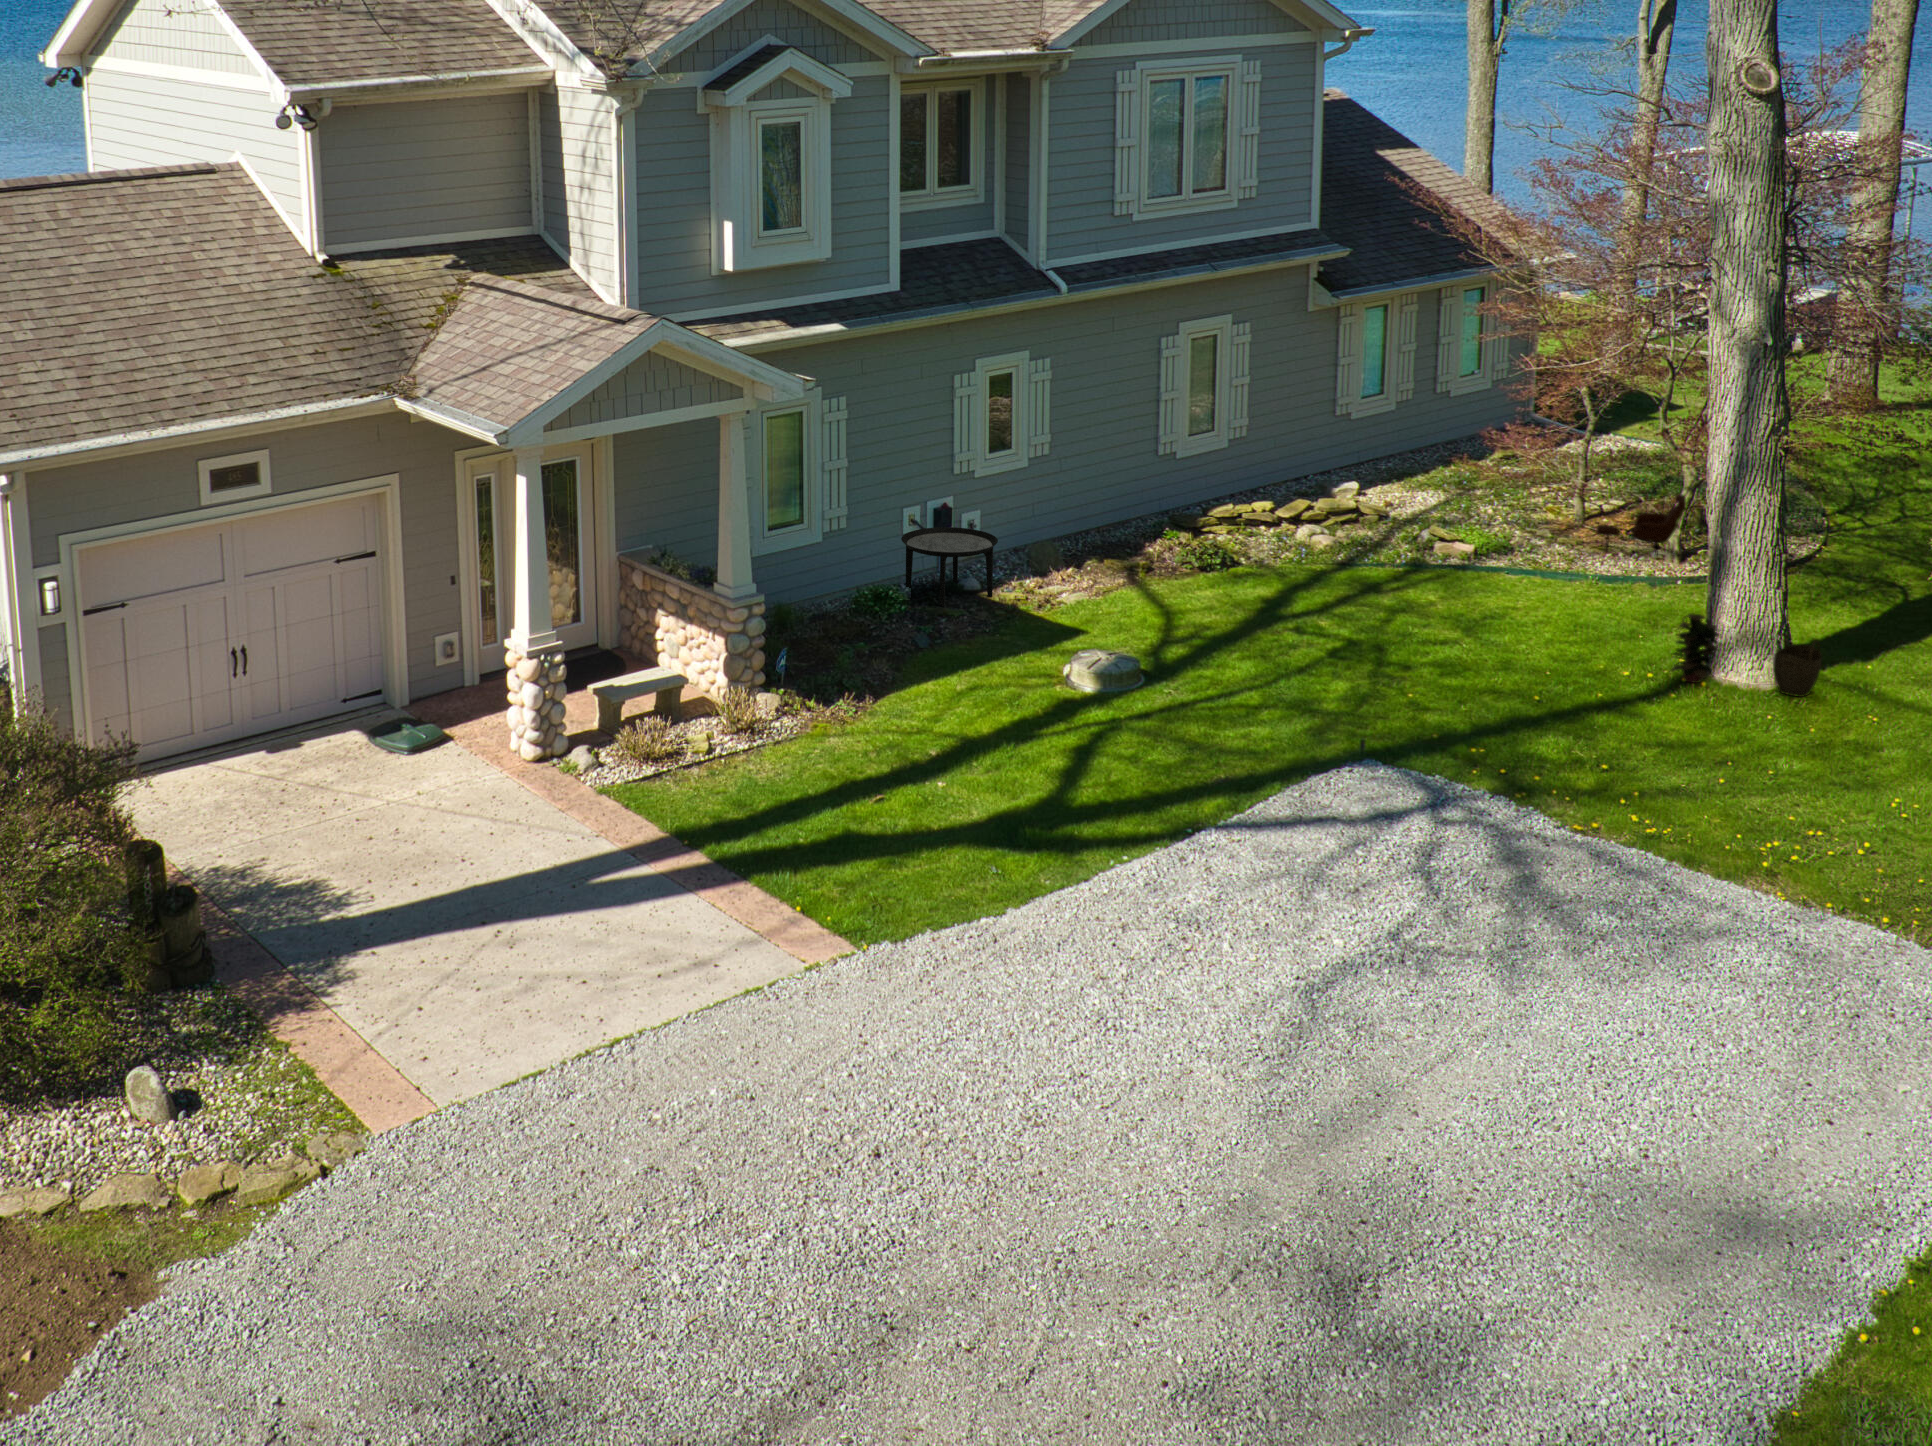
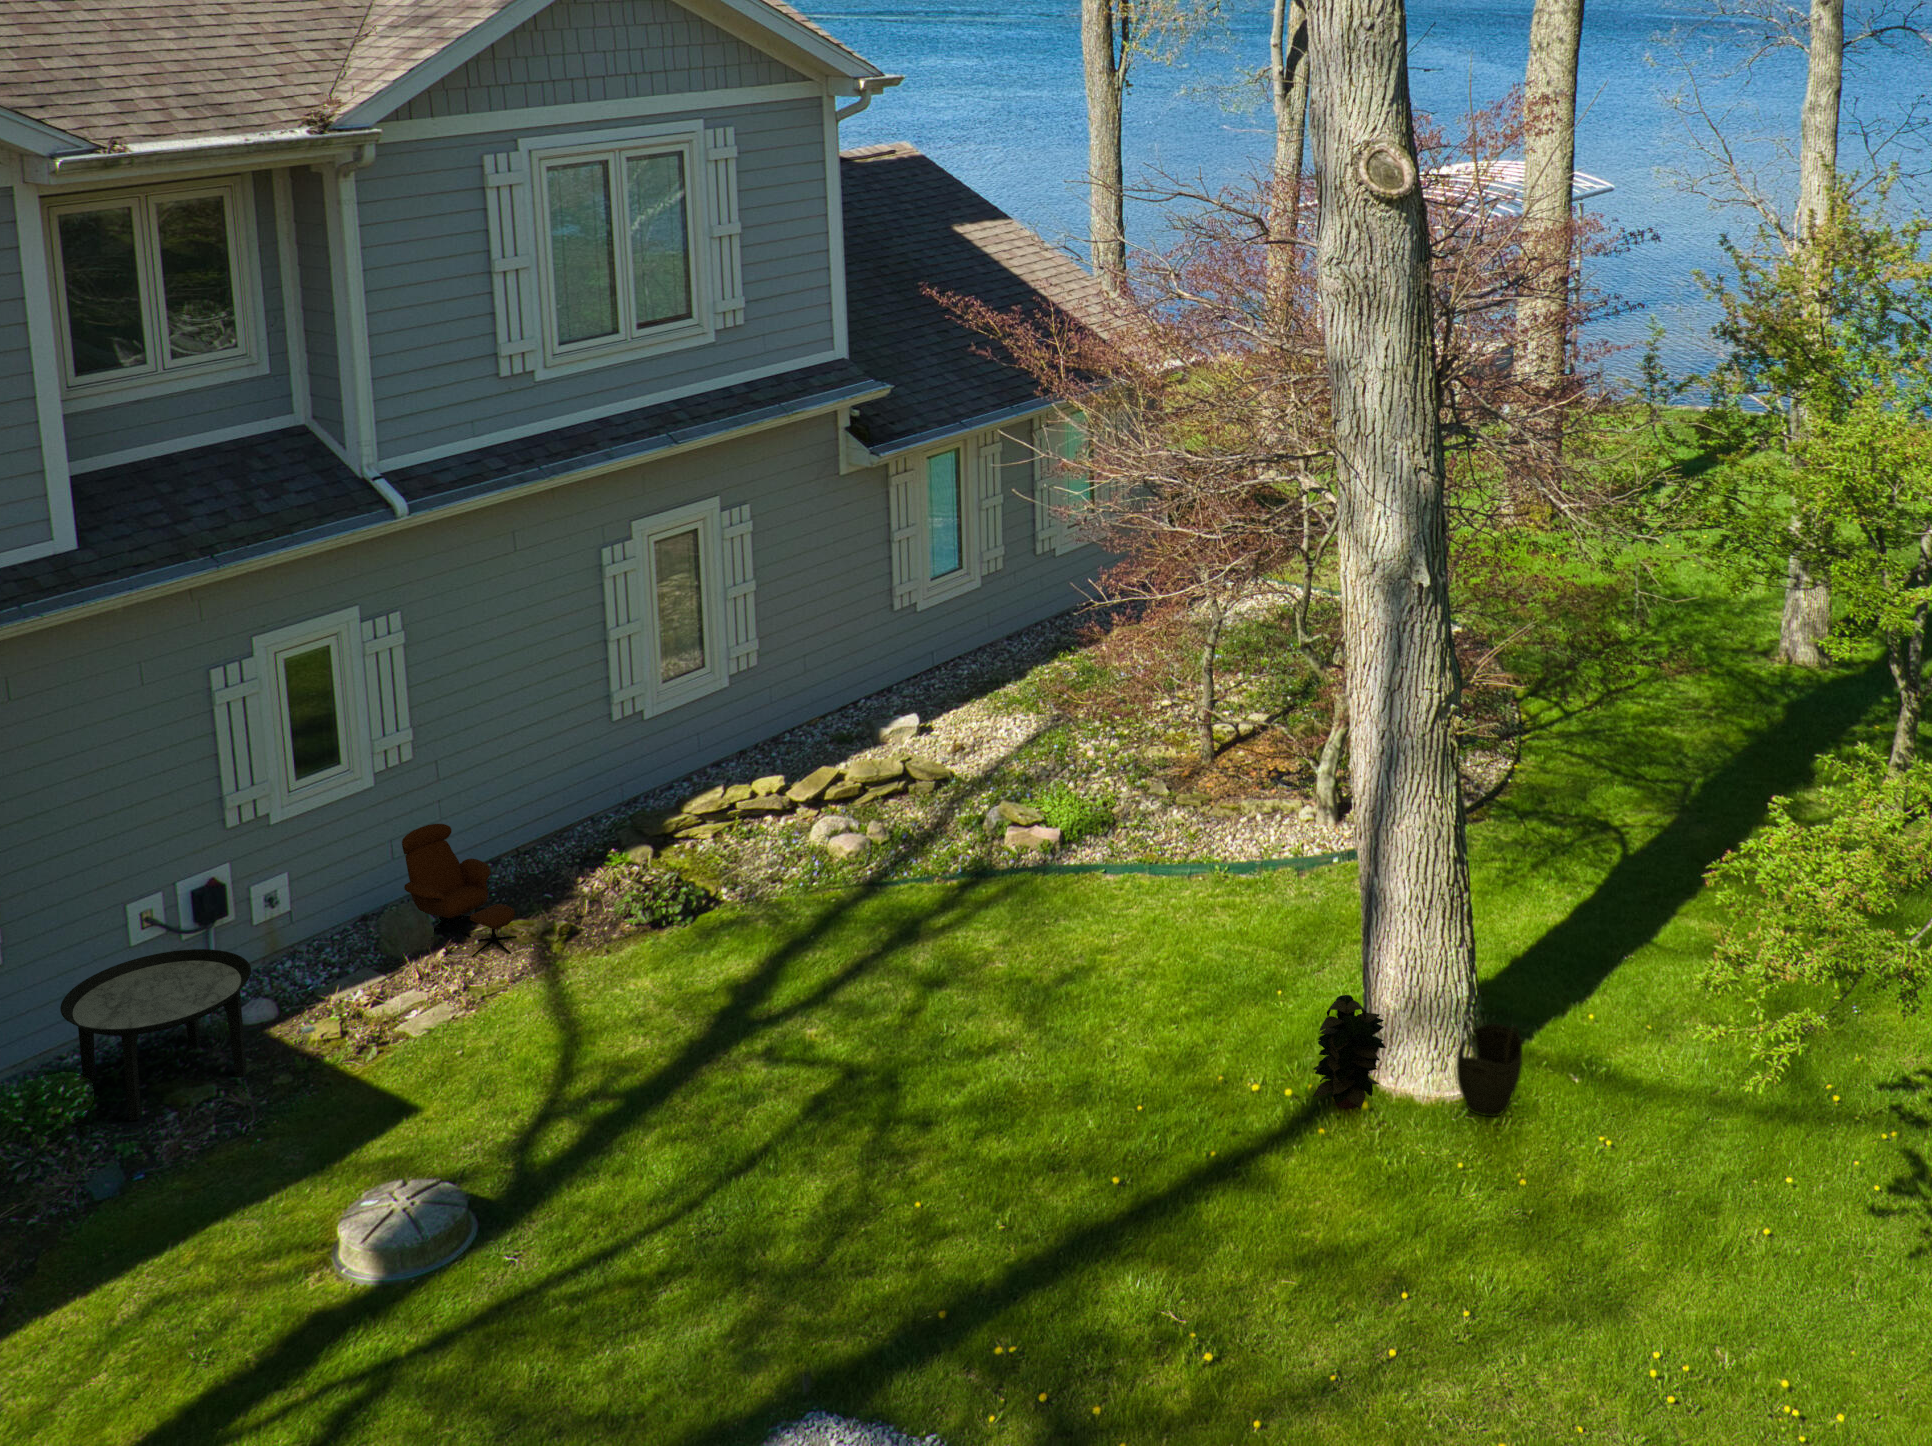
lounge chair: present [1596,494,1686,556] -> present [402,824,517,957]

